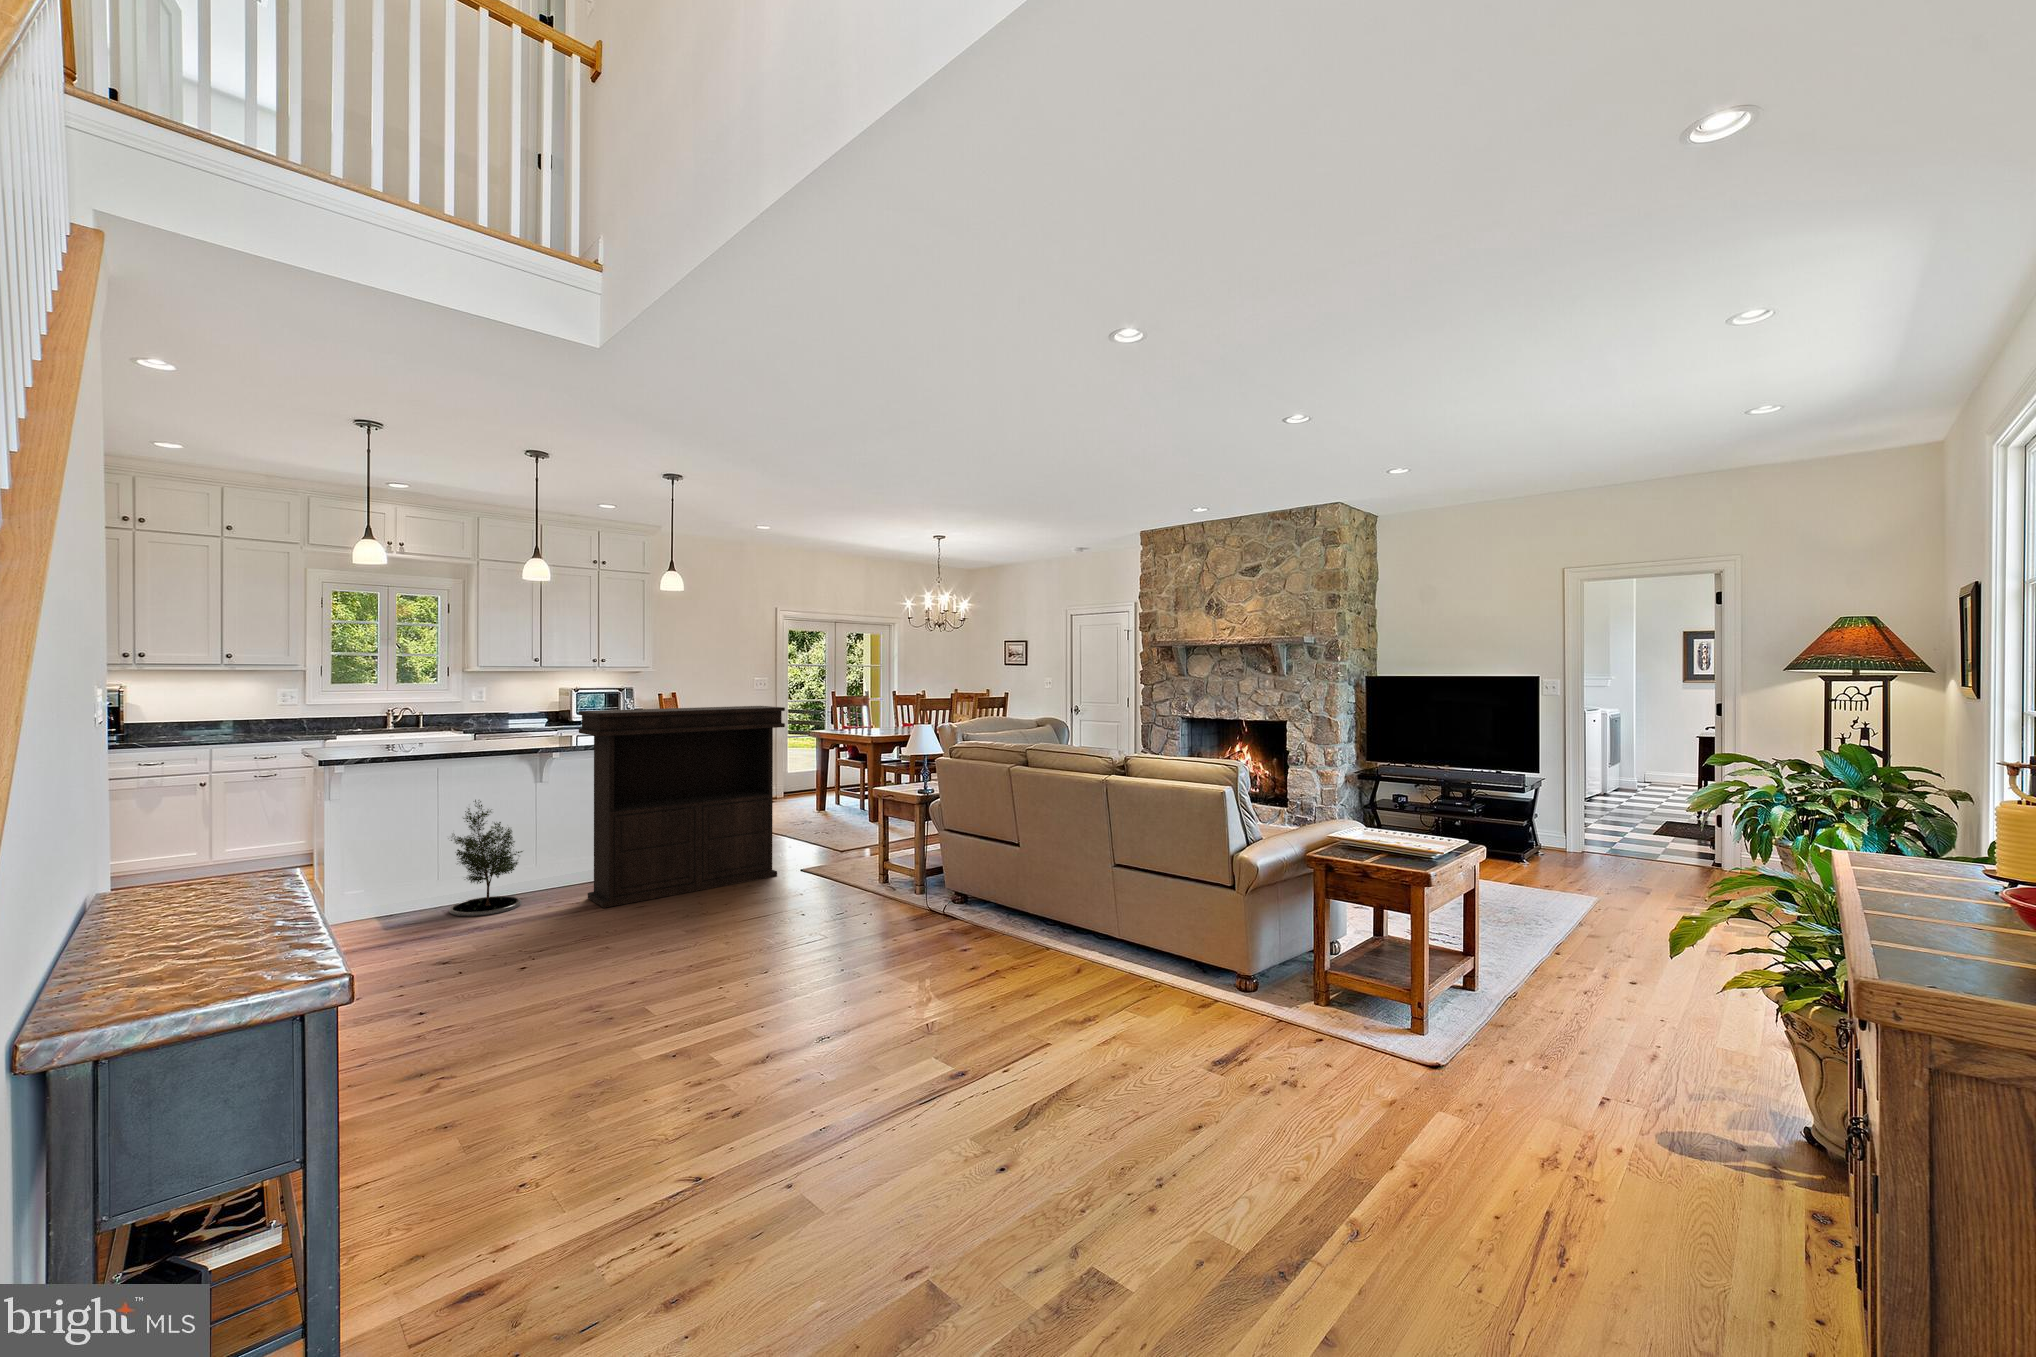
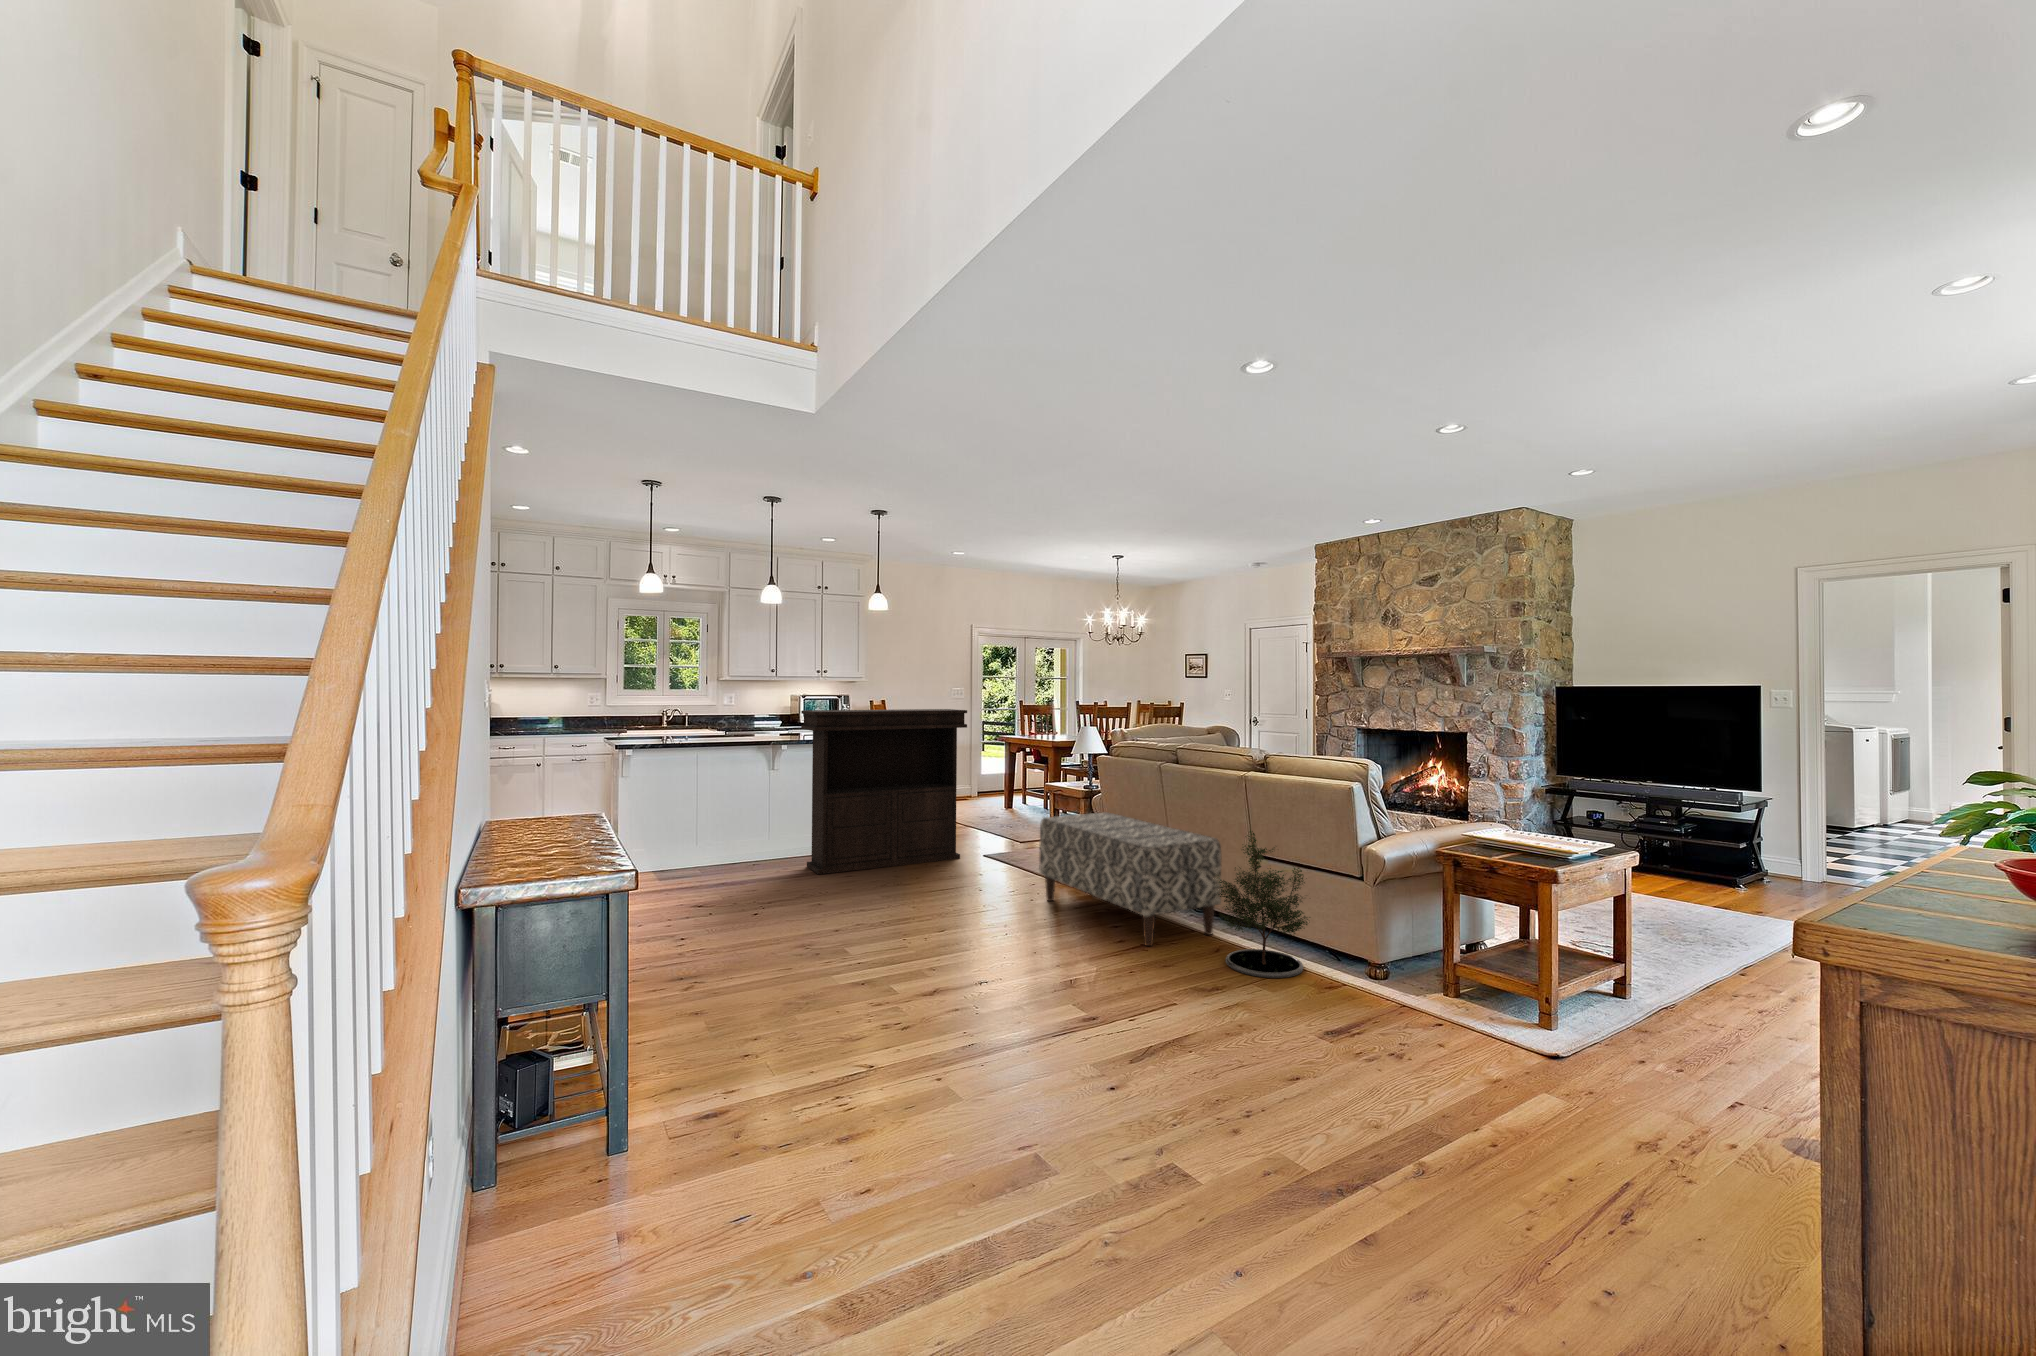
potted tree: present [449,800,523,916] -> present [1217,831,1310,978]
bench: none [877,820,1081,972] -> present [1039,812,1221,946]

